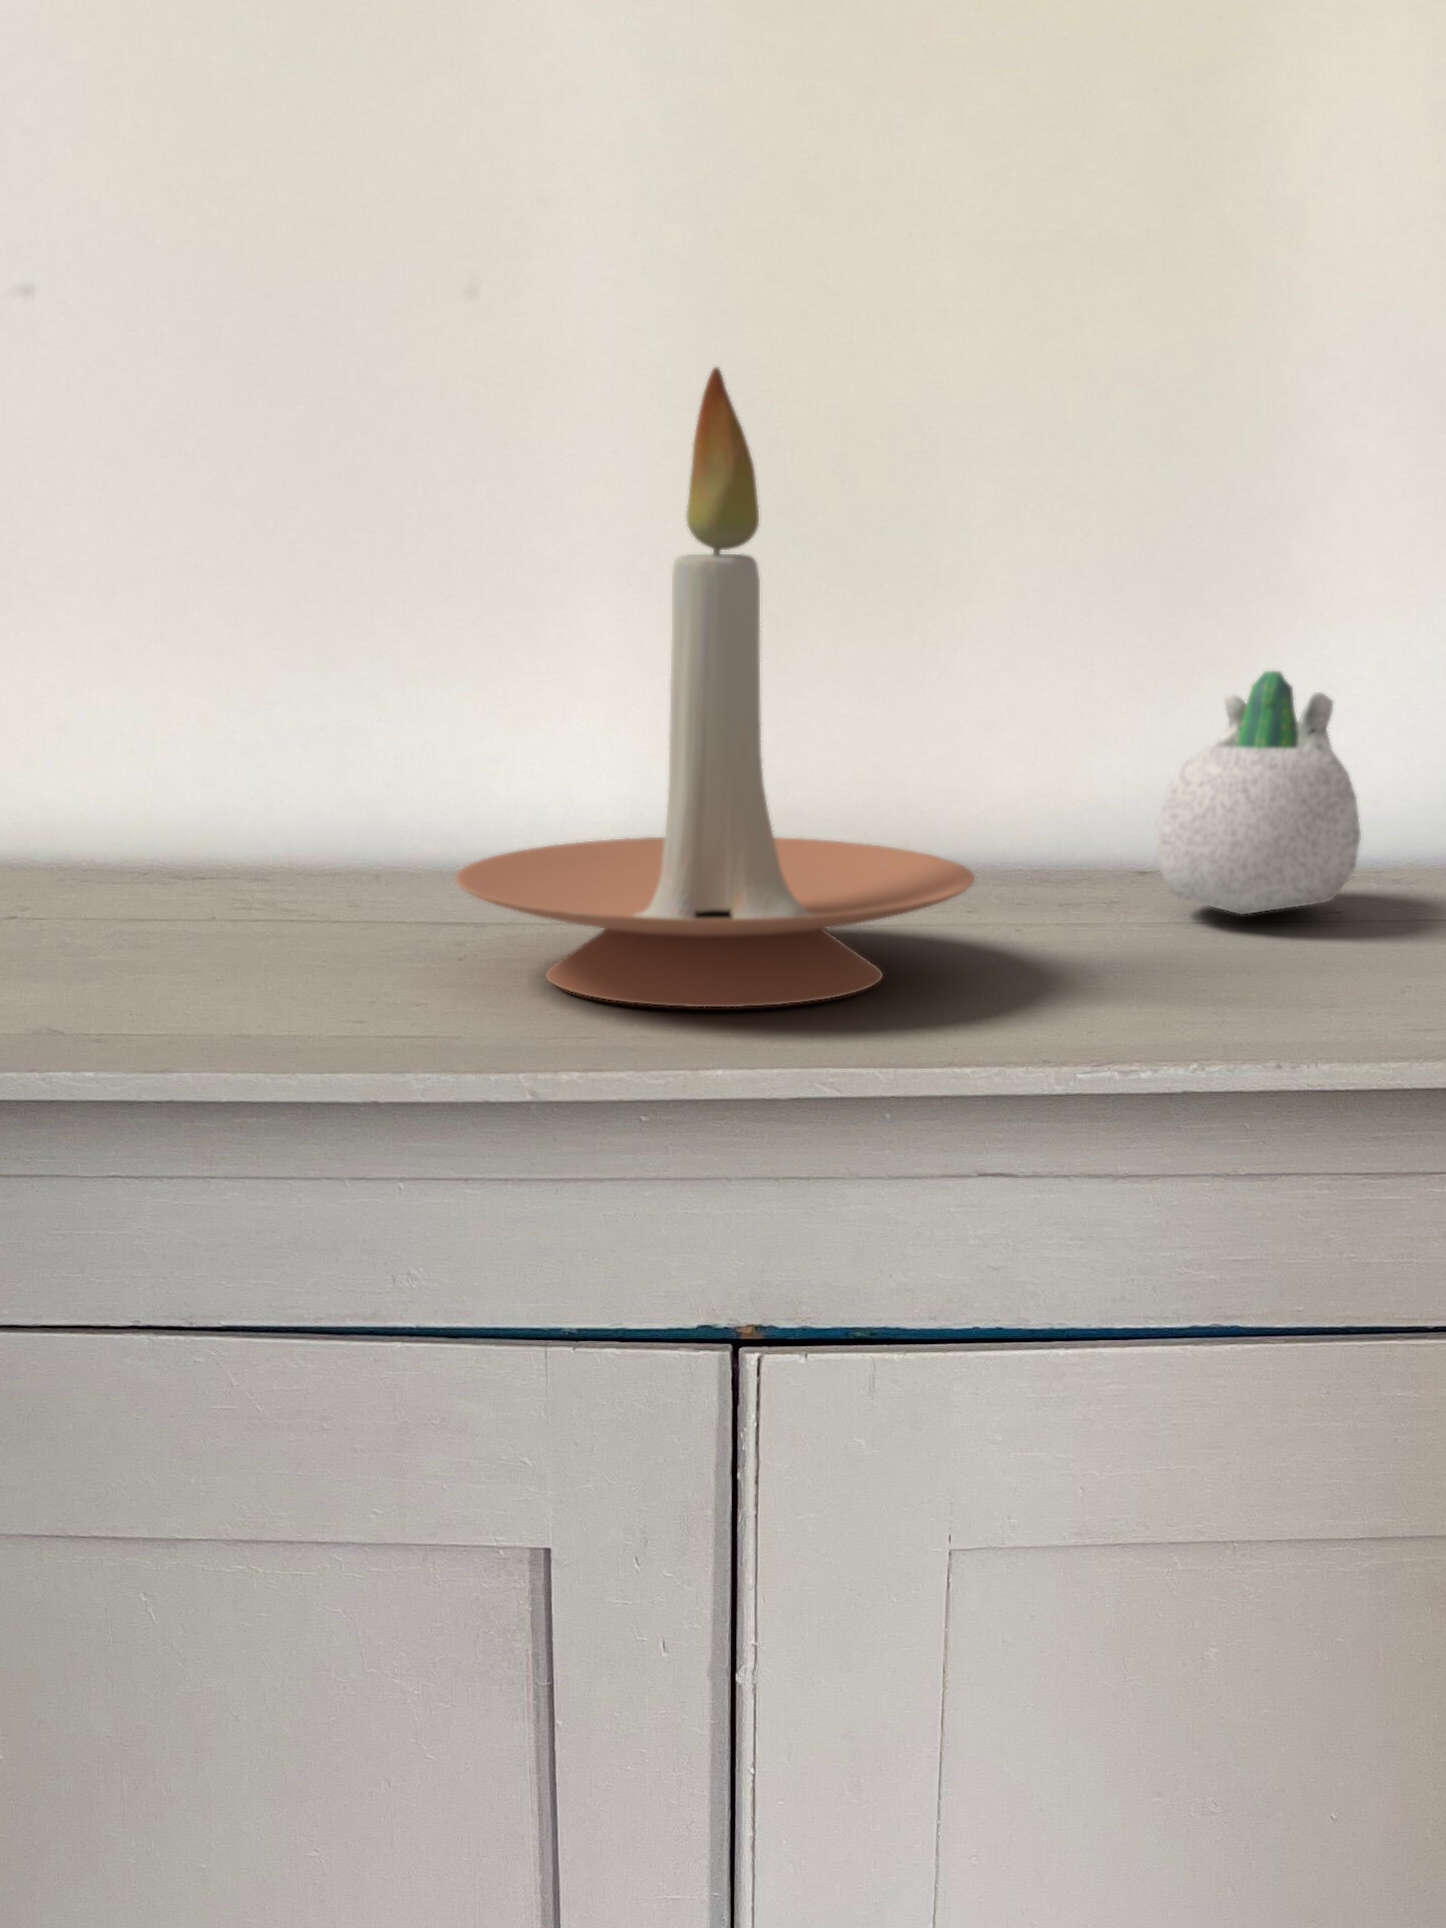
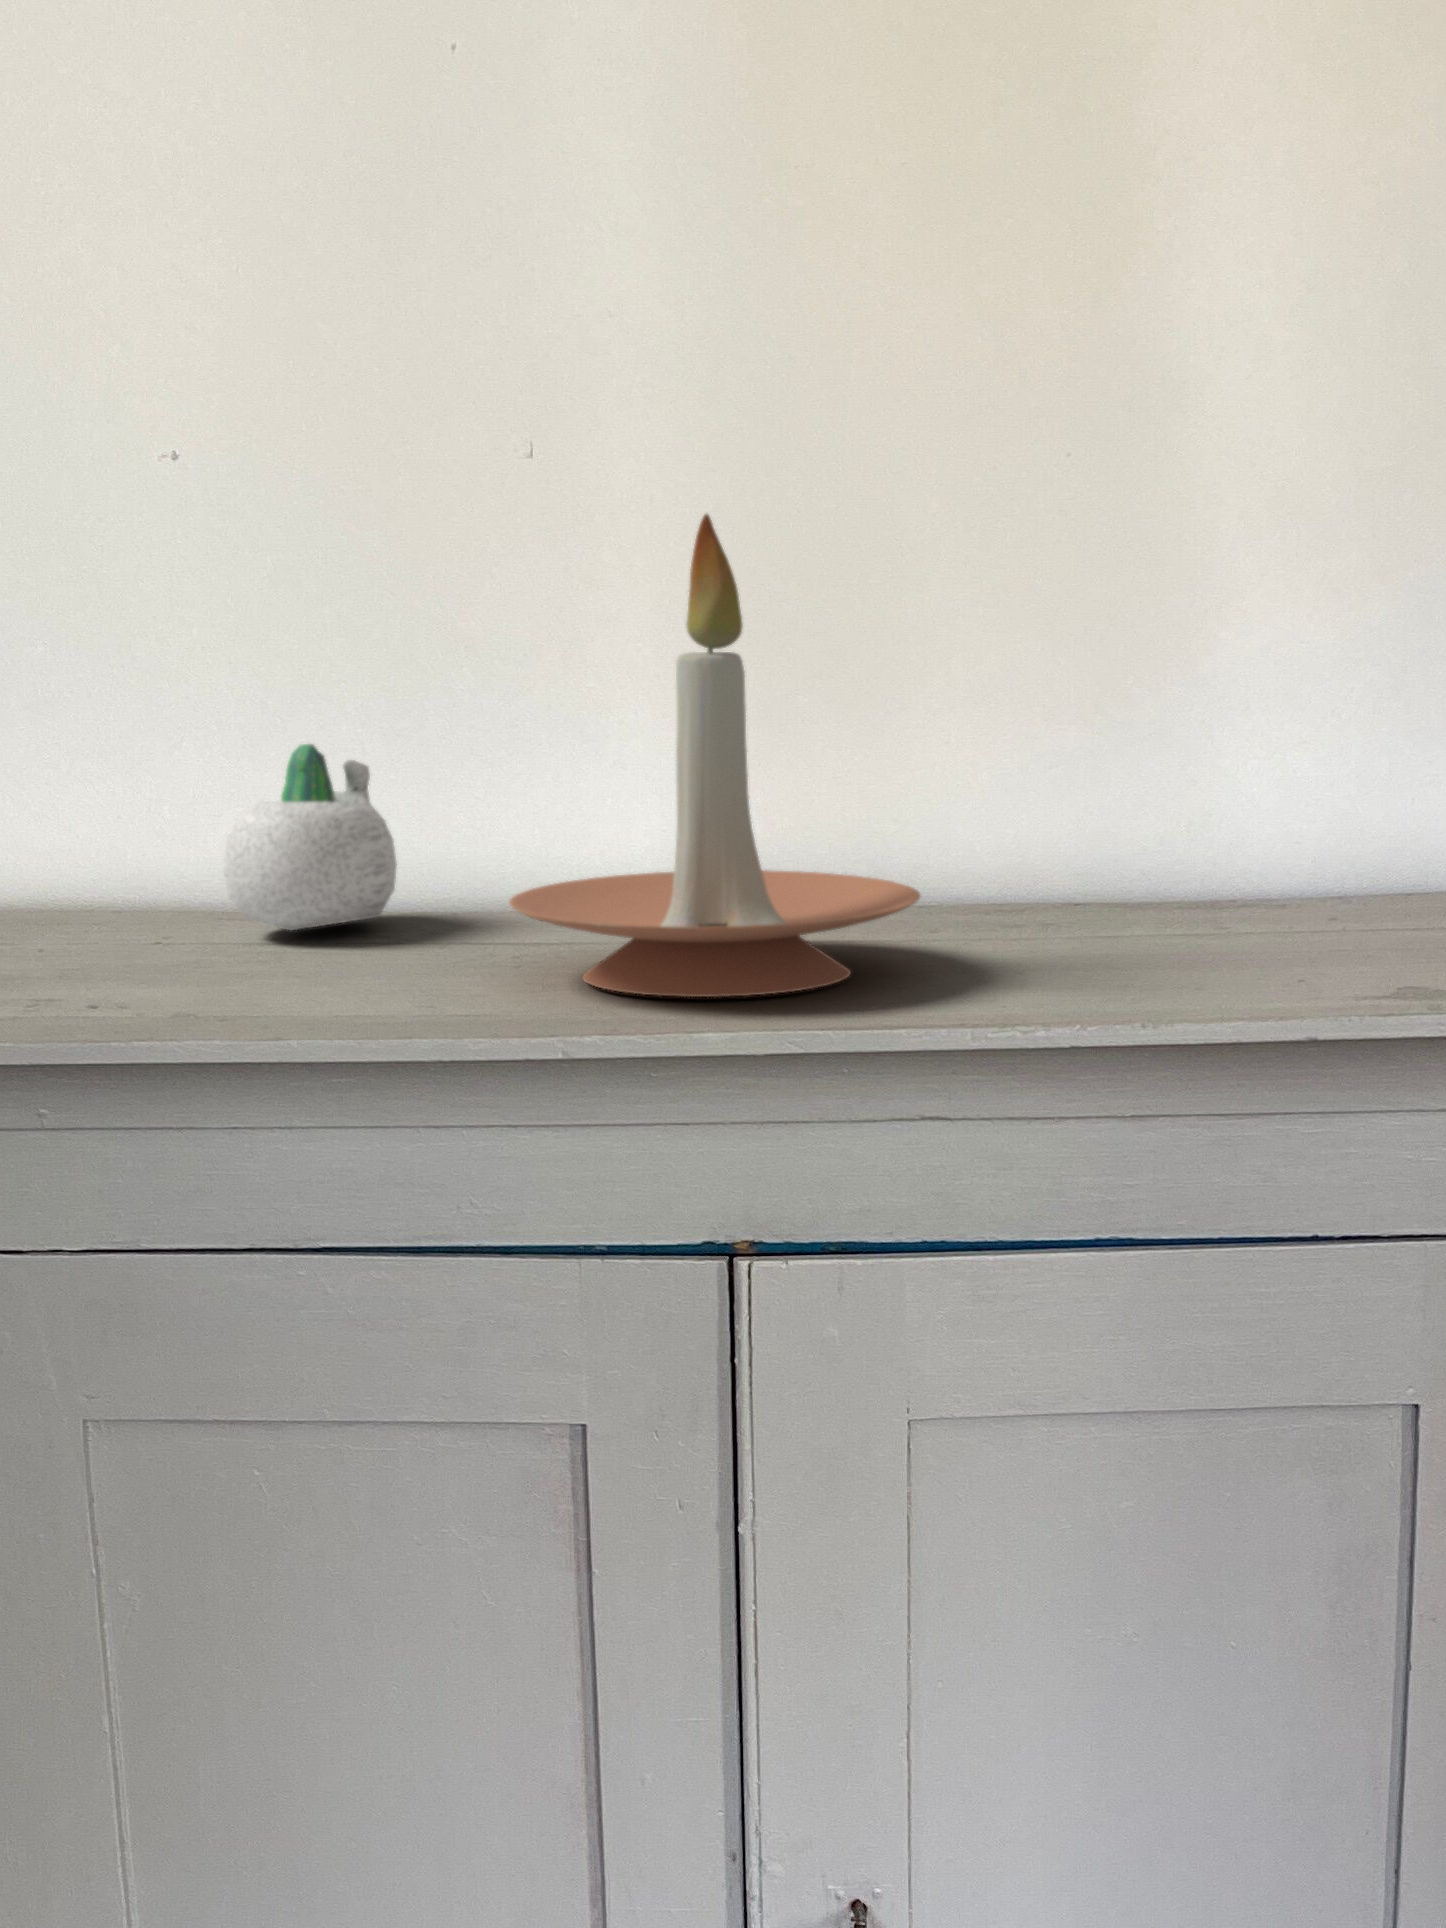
succulent planter: present [1155,671,1361,915] -> present [223,744,397,930]

